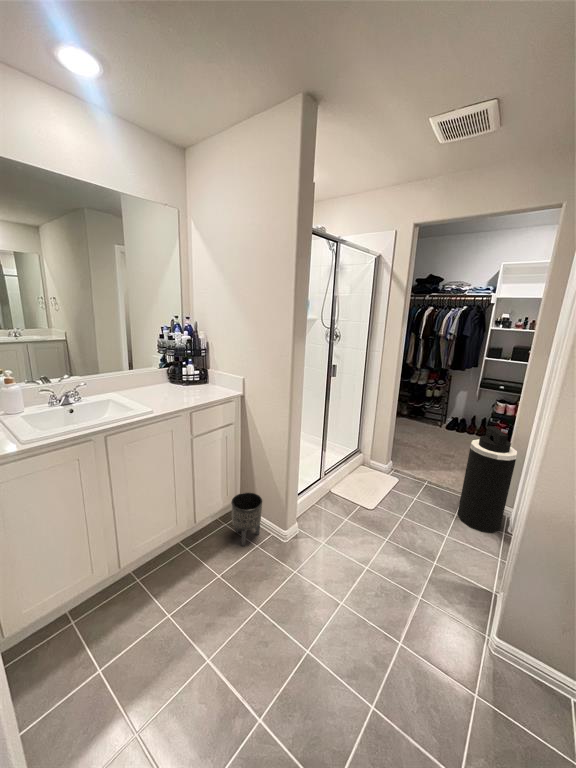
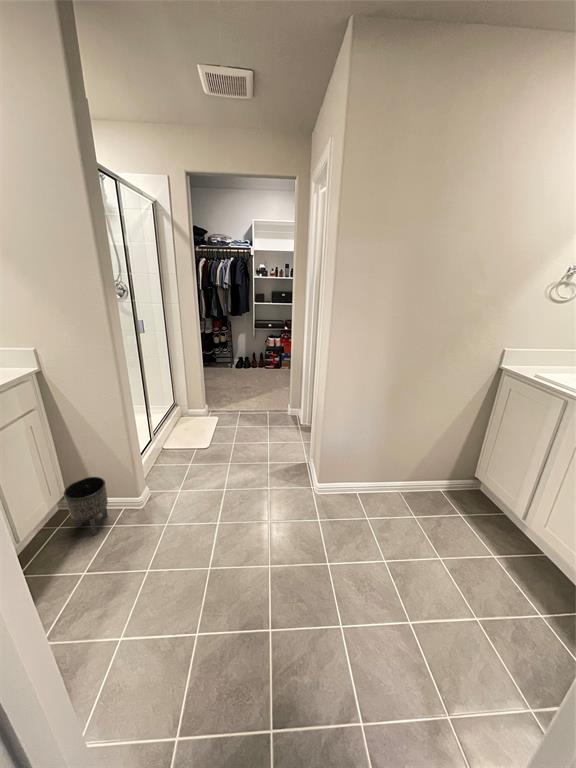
trash can: present [457,426,517,533] -> none [269,353,300,432]

